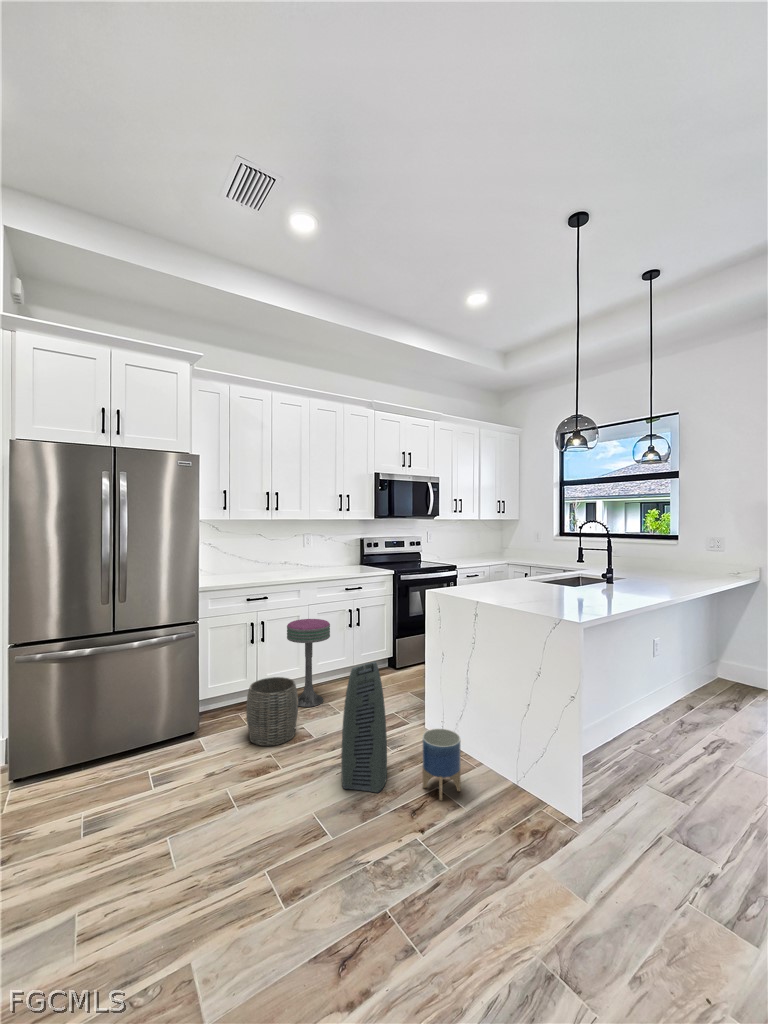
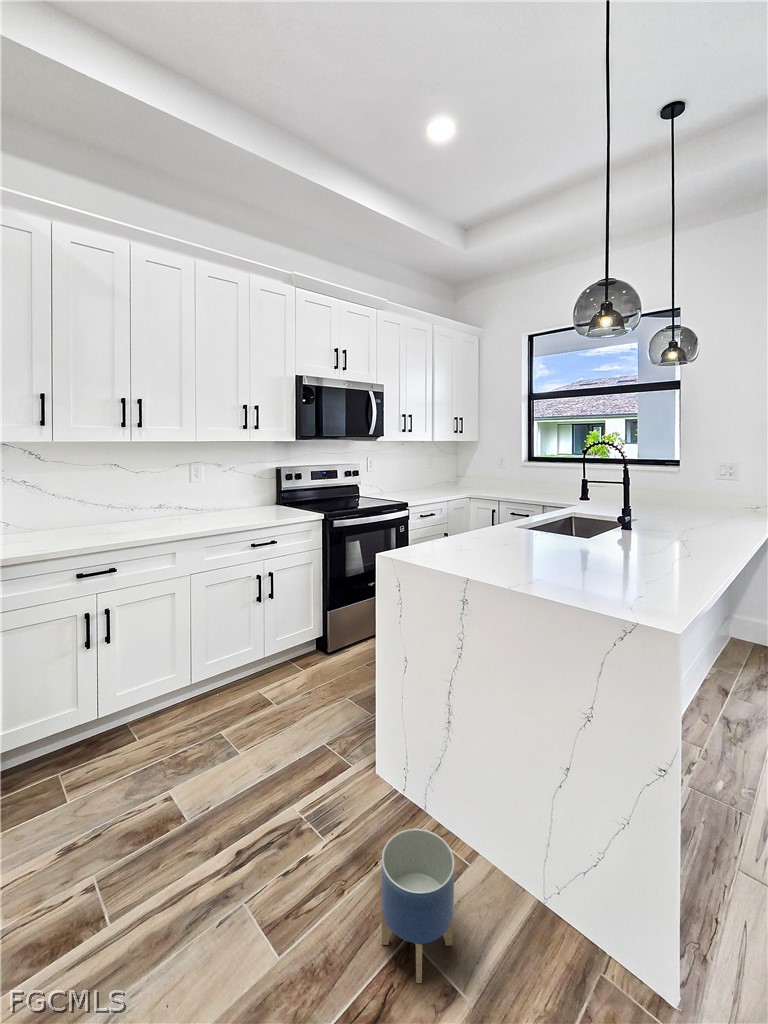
bar stool: present [287,619,330,707] -> none [142,599,219,742]
air purifier: present [341,662,387,793] -> none [221,716,314,976]
woven basket: present [246,677,298,746] -> none [50,715,157,853]

